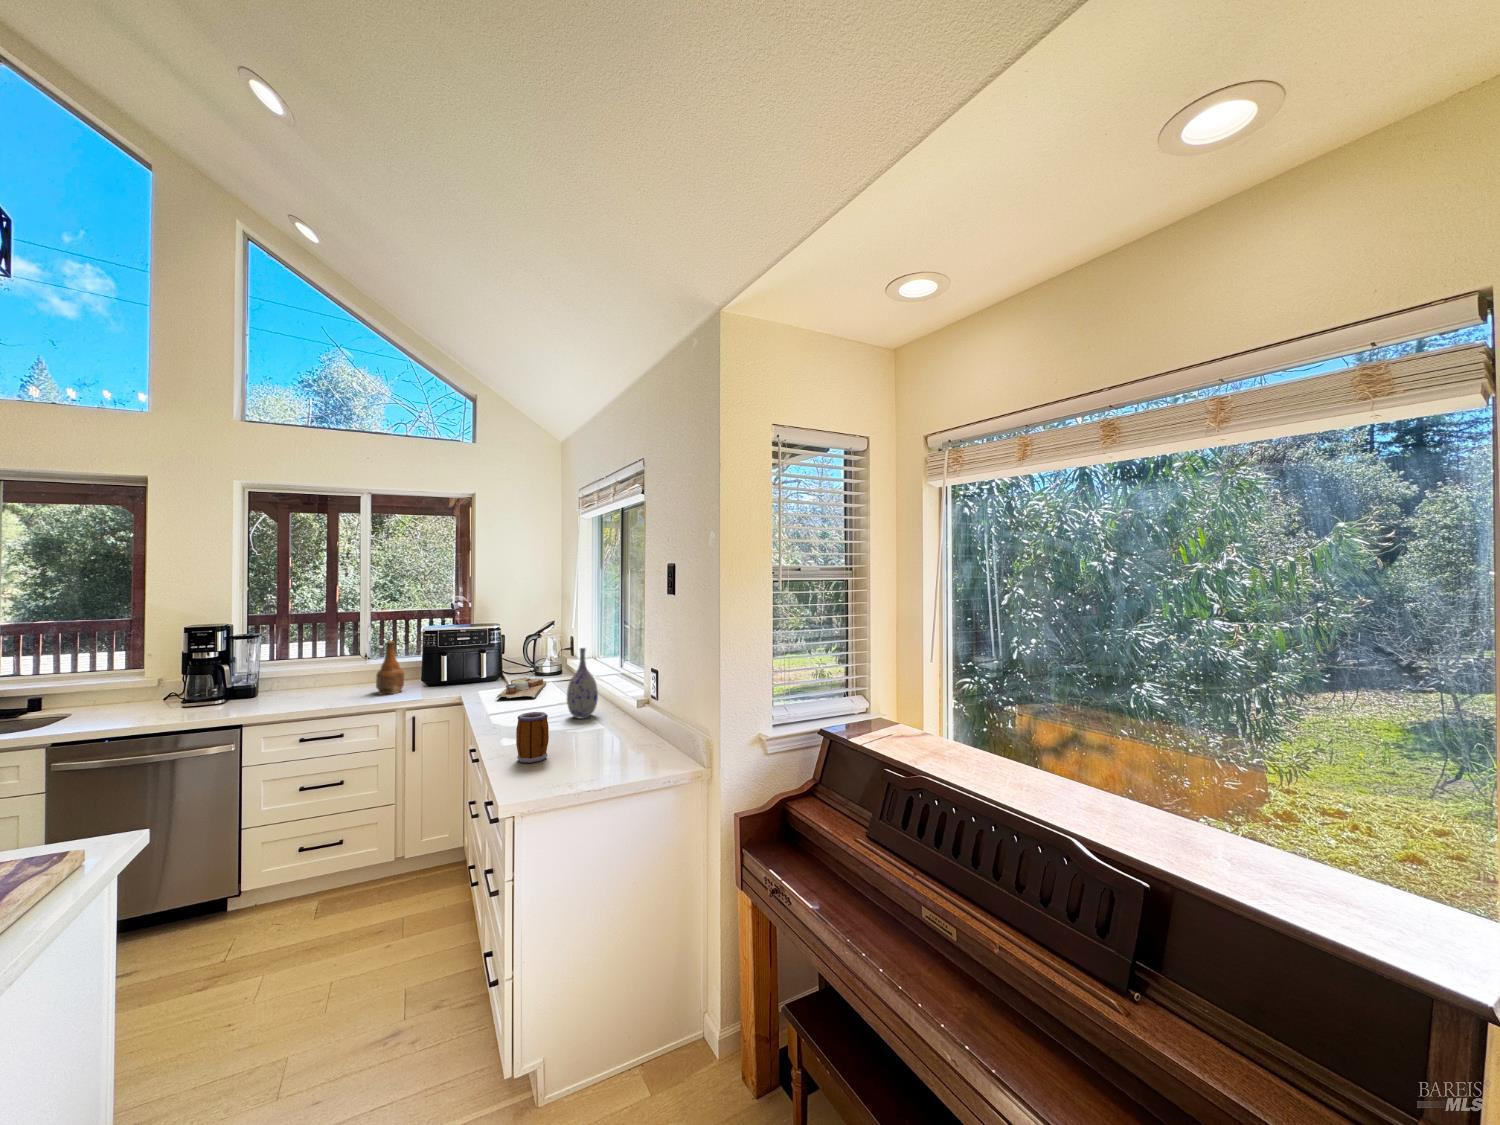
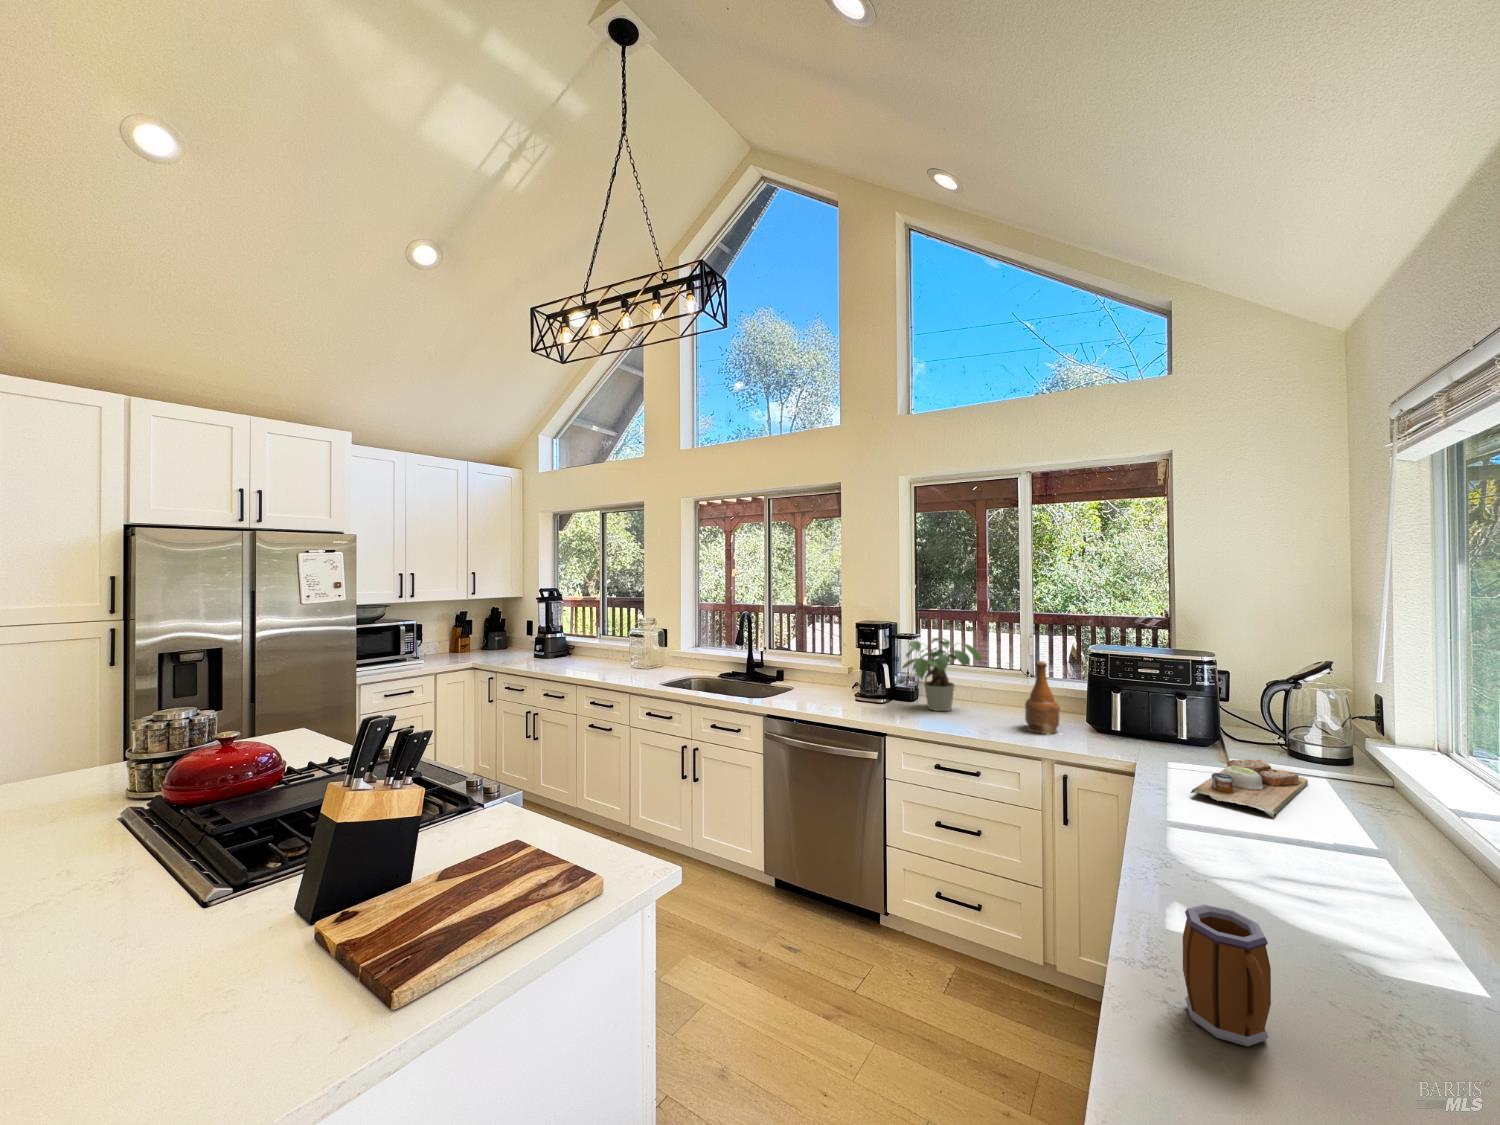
potted plant: none [248,633,333,699] -> present [902,638,982,711]
vase: present [567,648,598,719] -> none [1347,760,1451,935]

